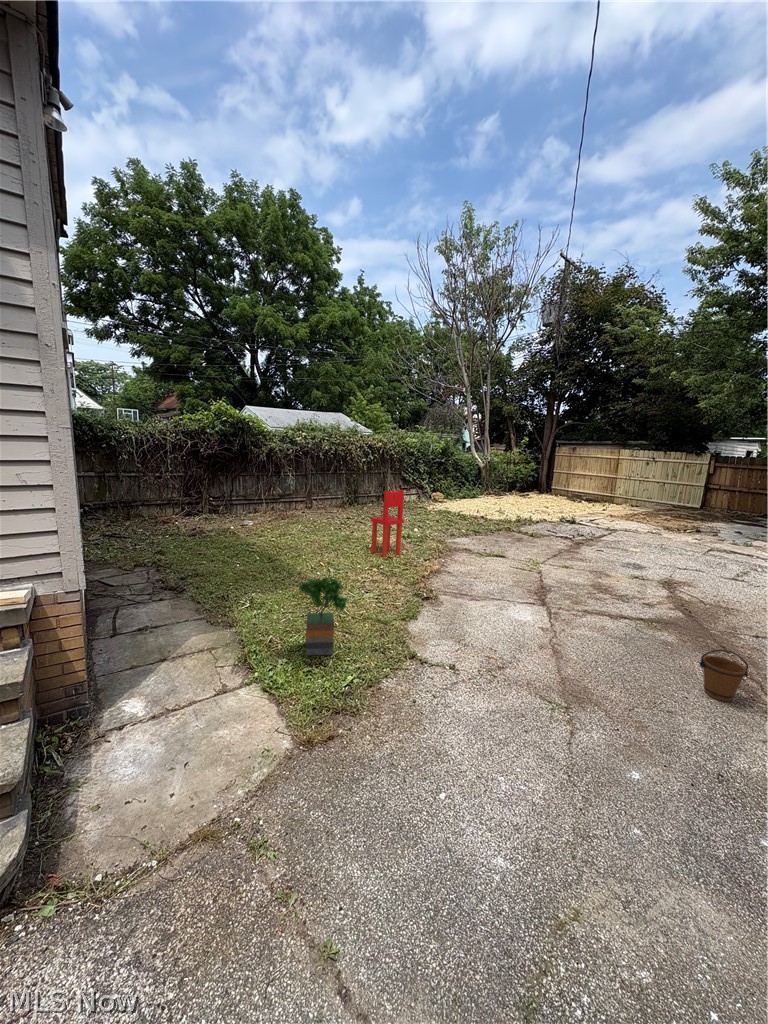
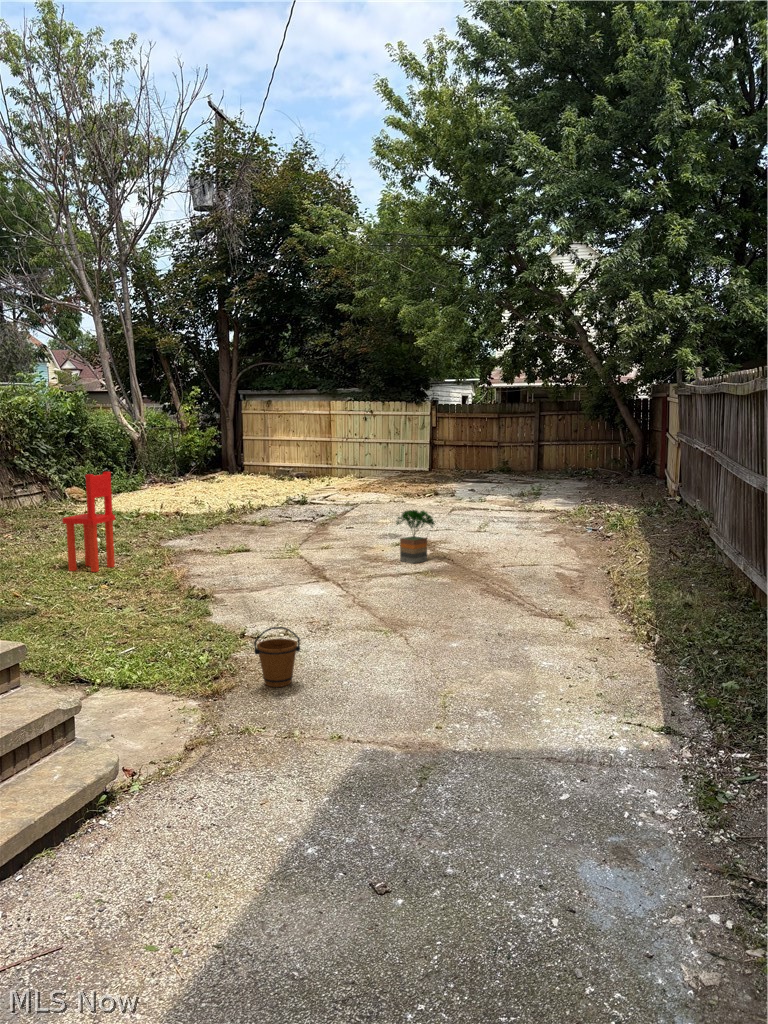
potted tree: present [299,578,347,655] -> present [396,510,435,563]
bucket: present [699,649,748,701] -> present [254,627,300,687]

